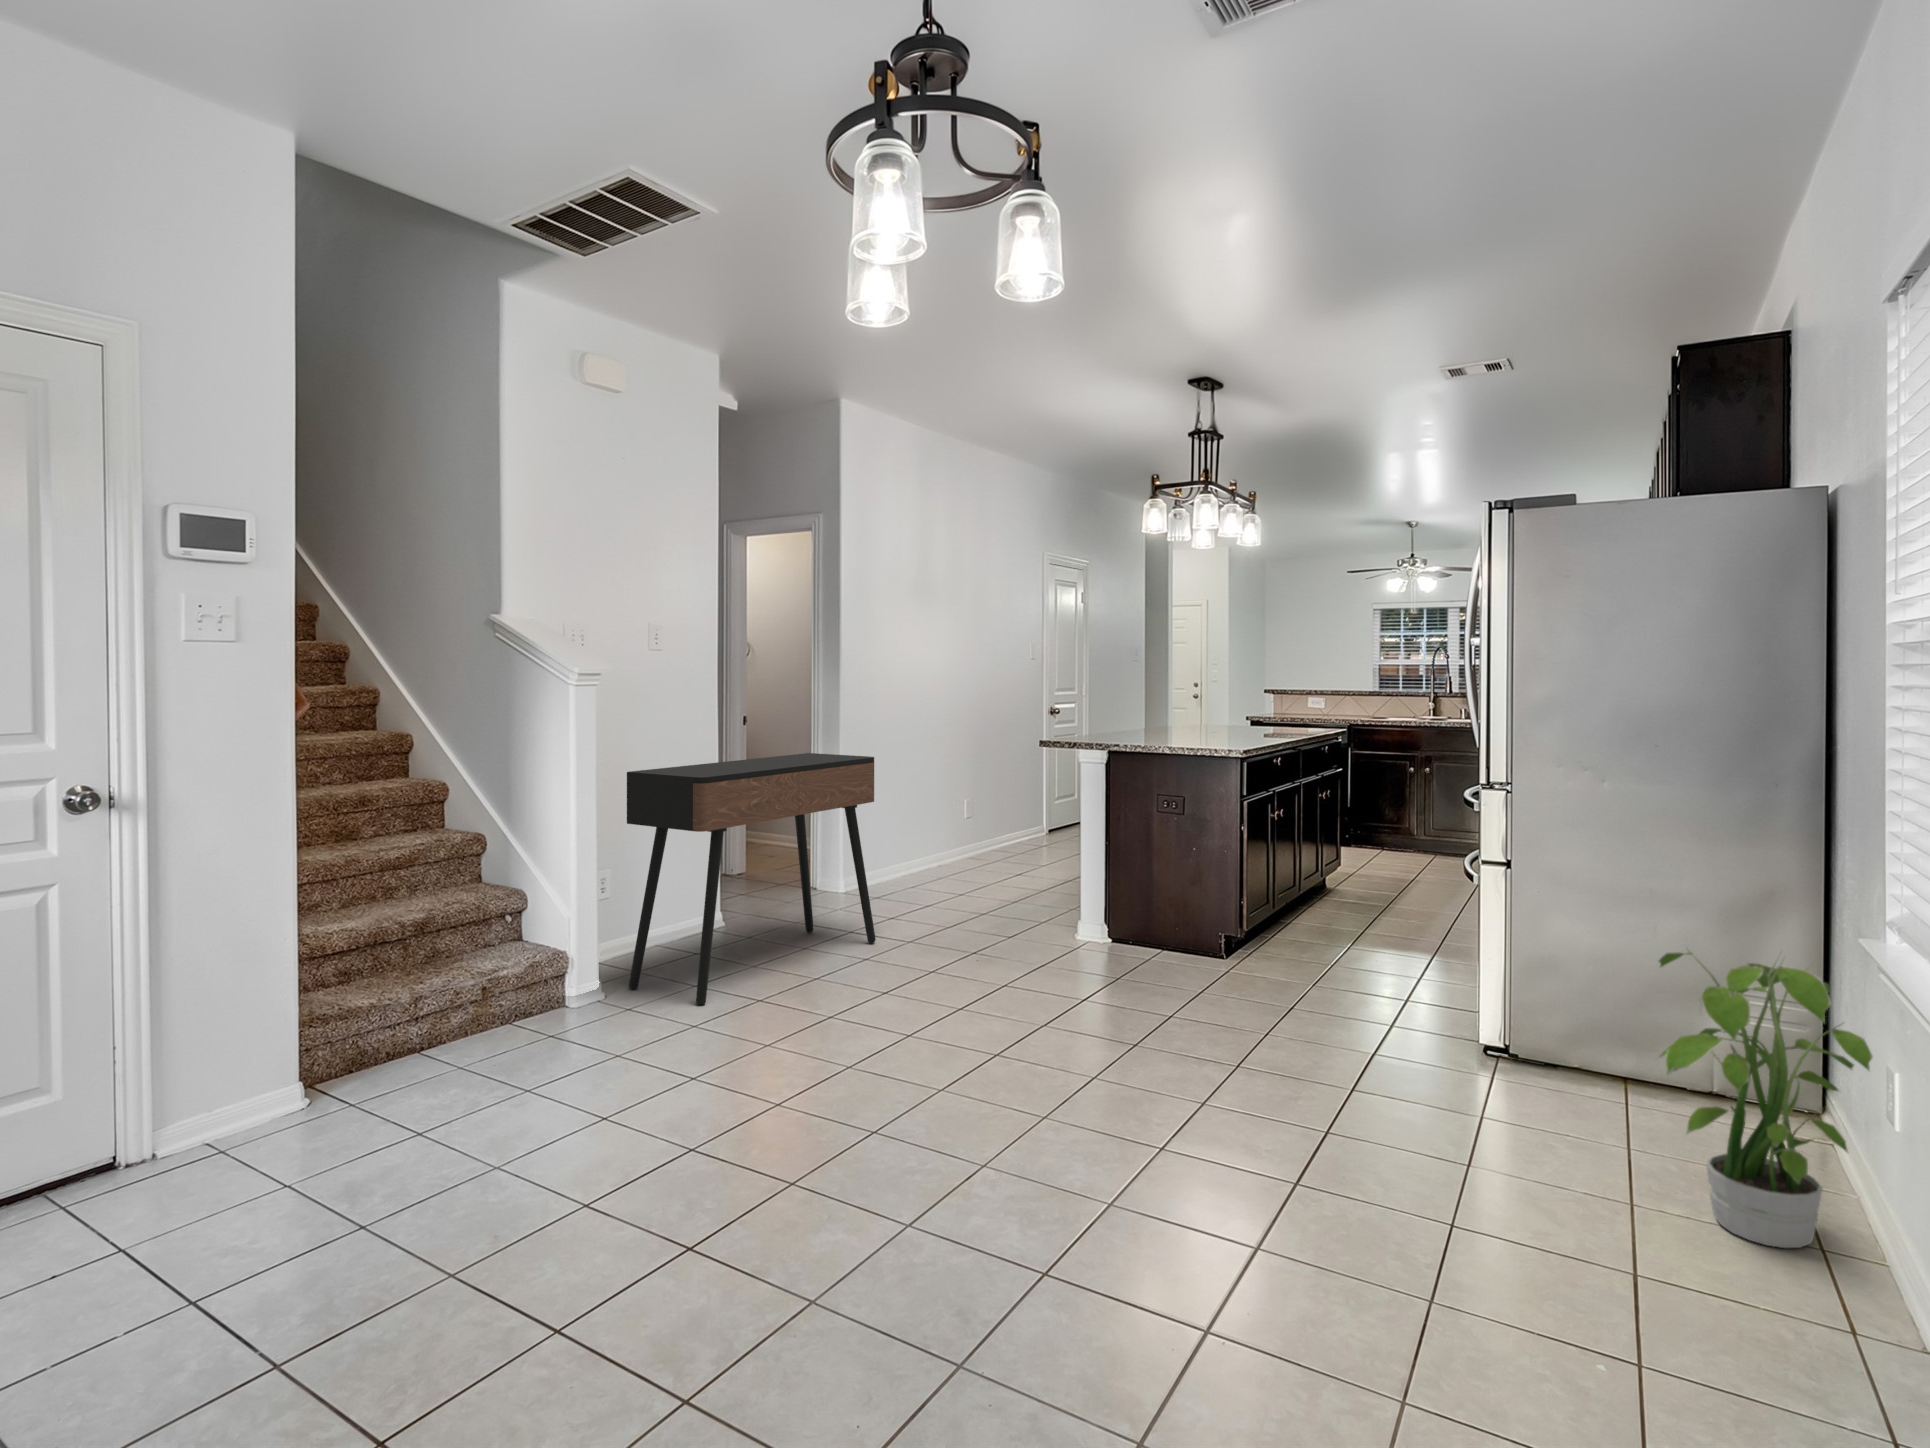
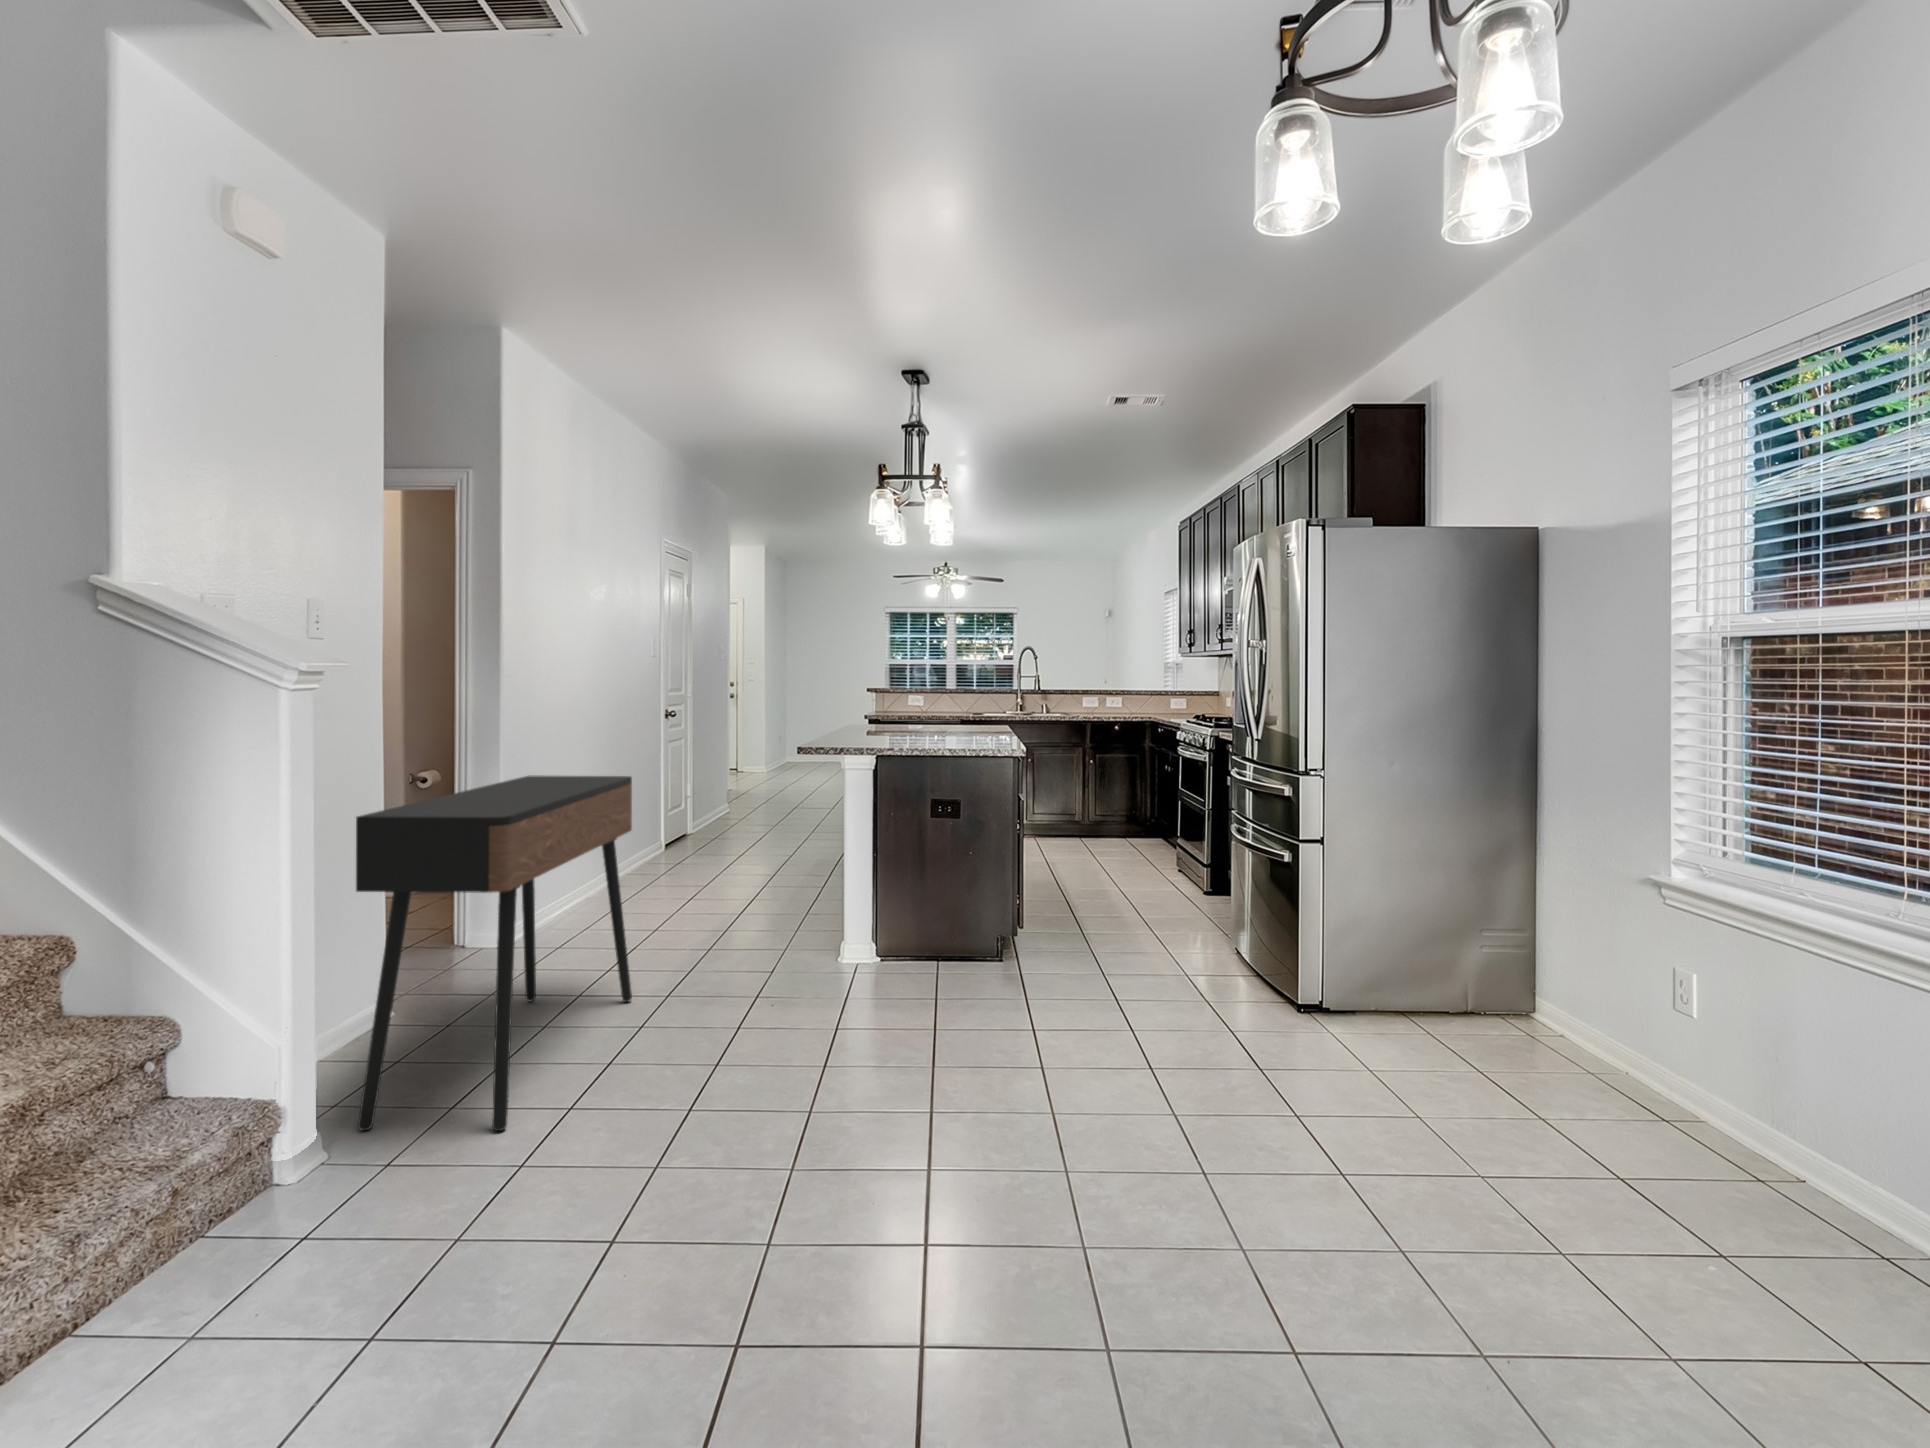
potted plant: present [1658,951,1873,1248] -> none [1556,893,1744,1131]

